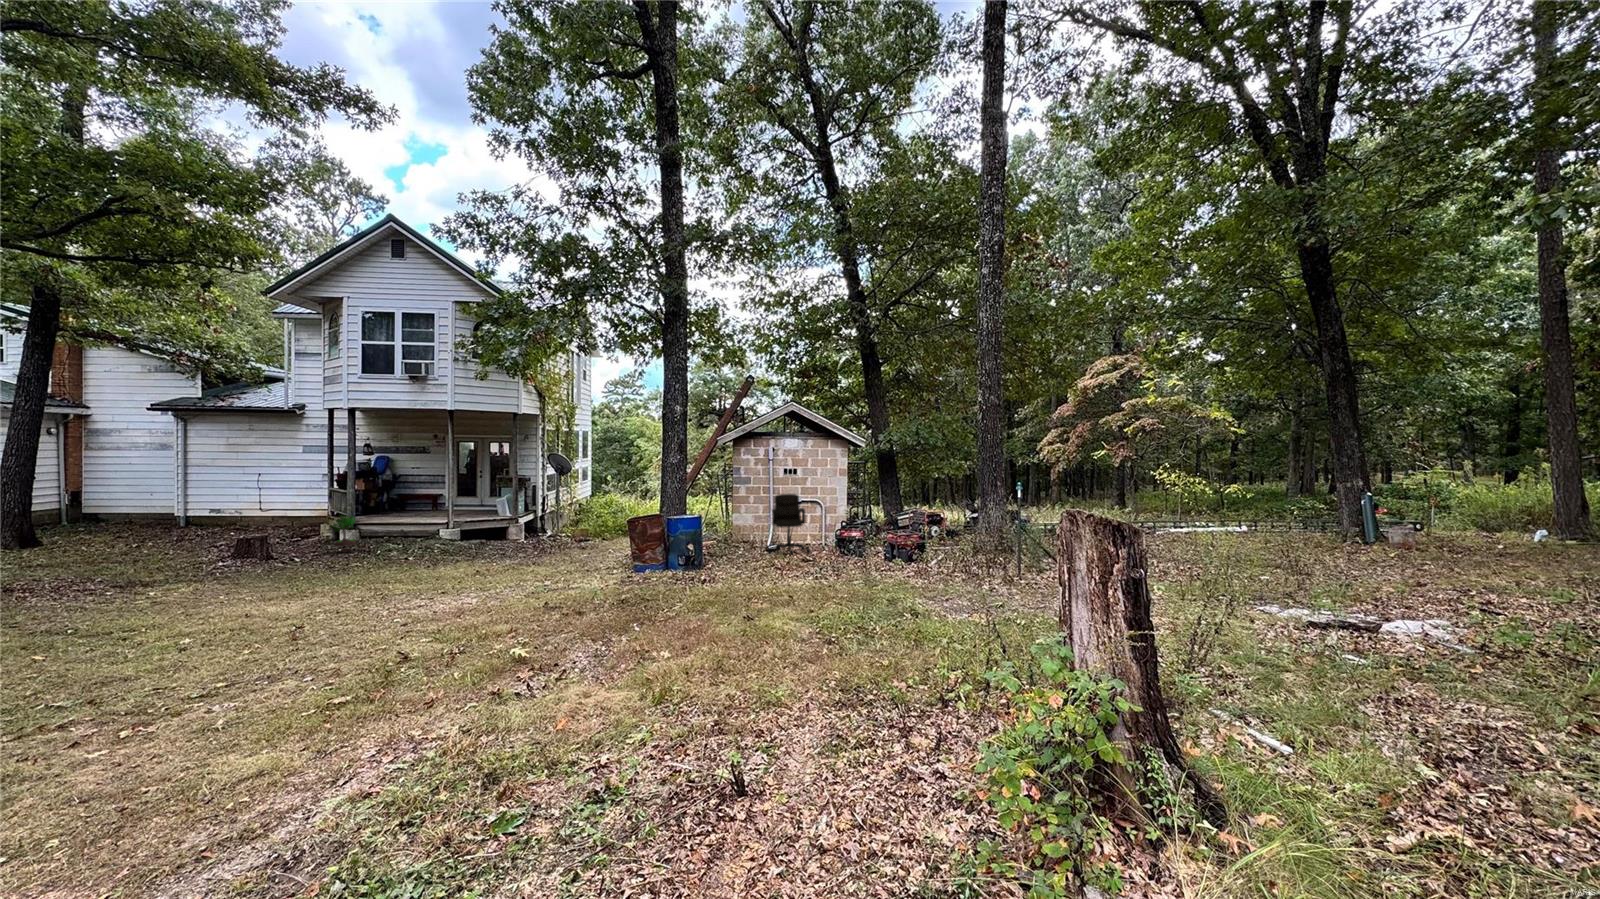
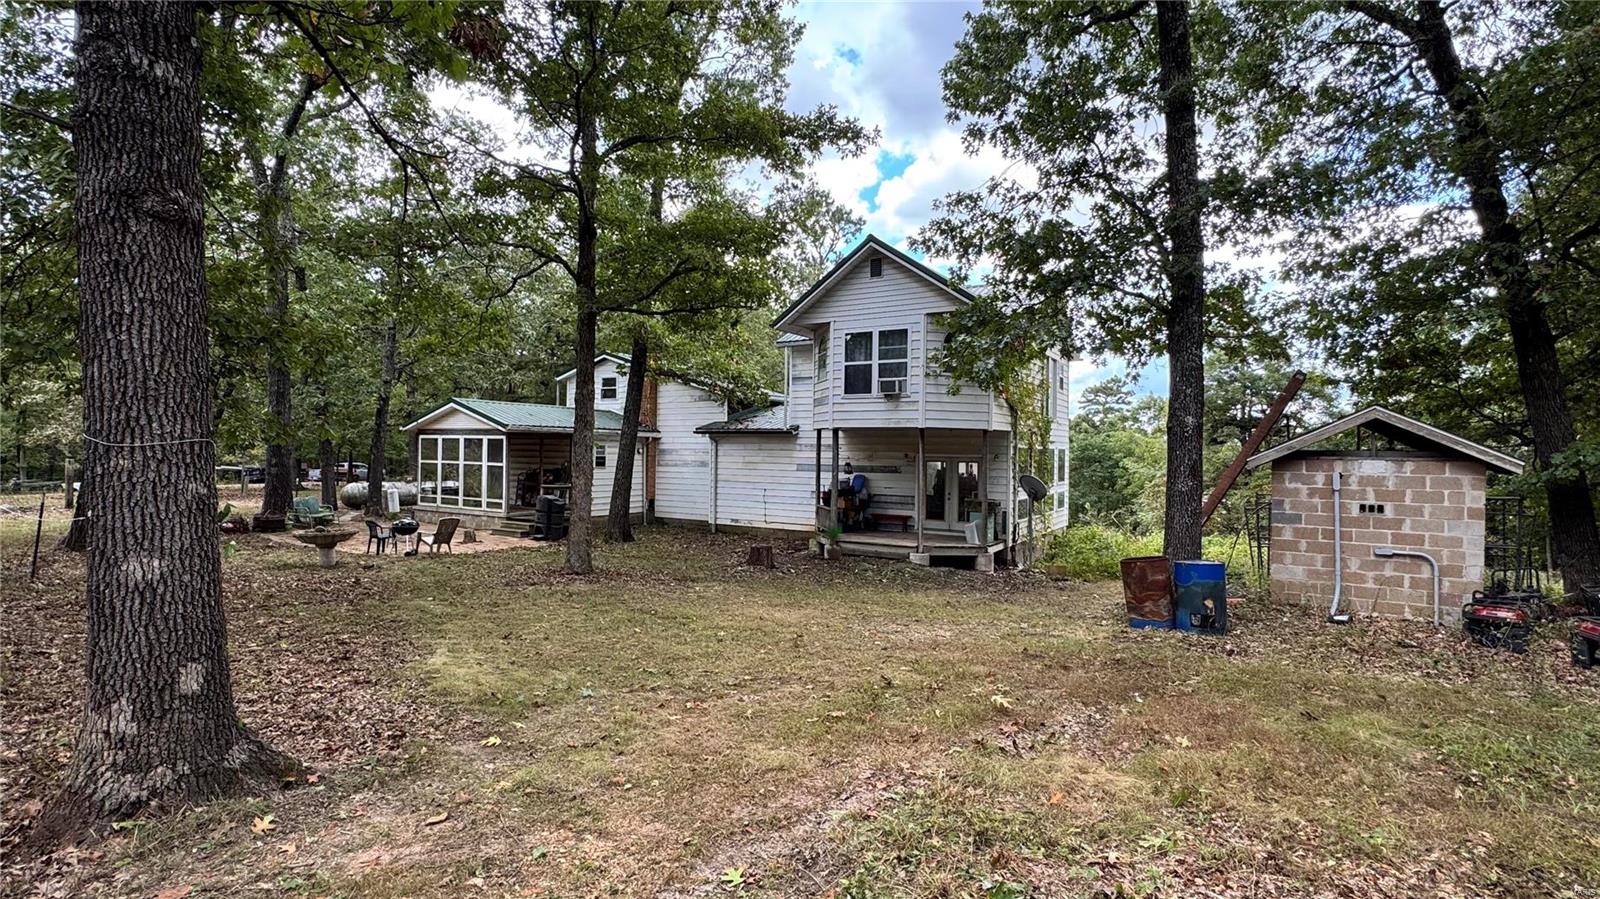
chair: present [768,494,810,554] -> none [1336,543,1422,640]

